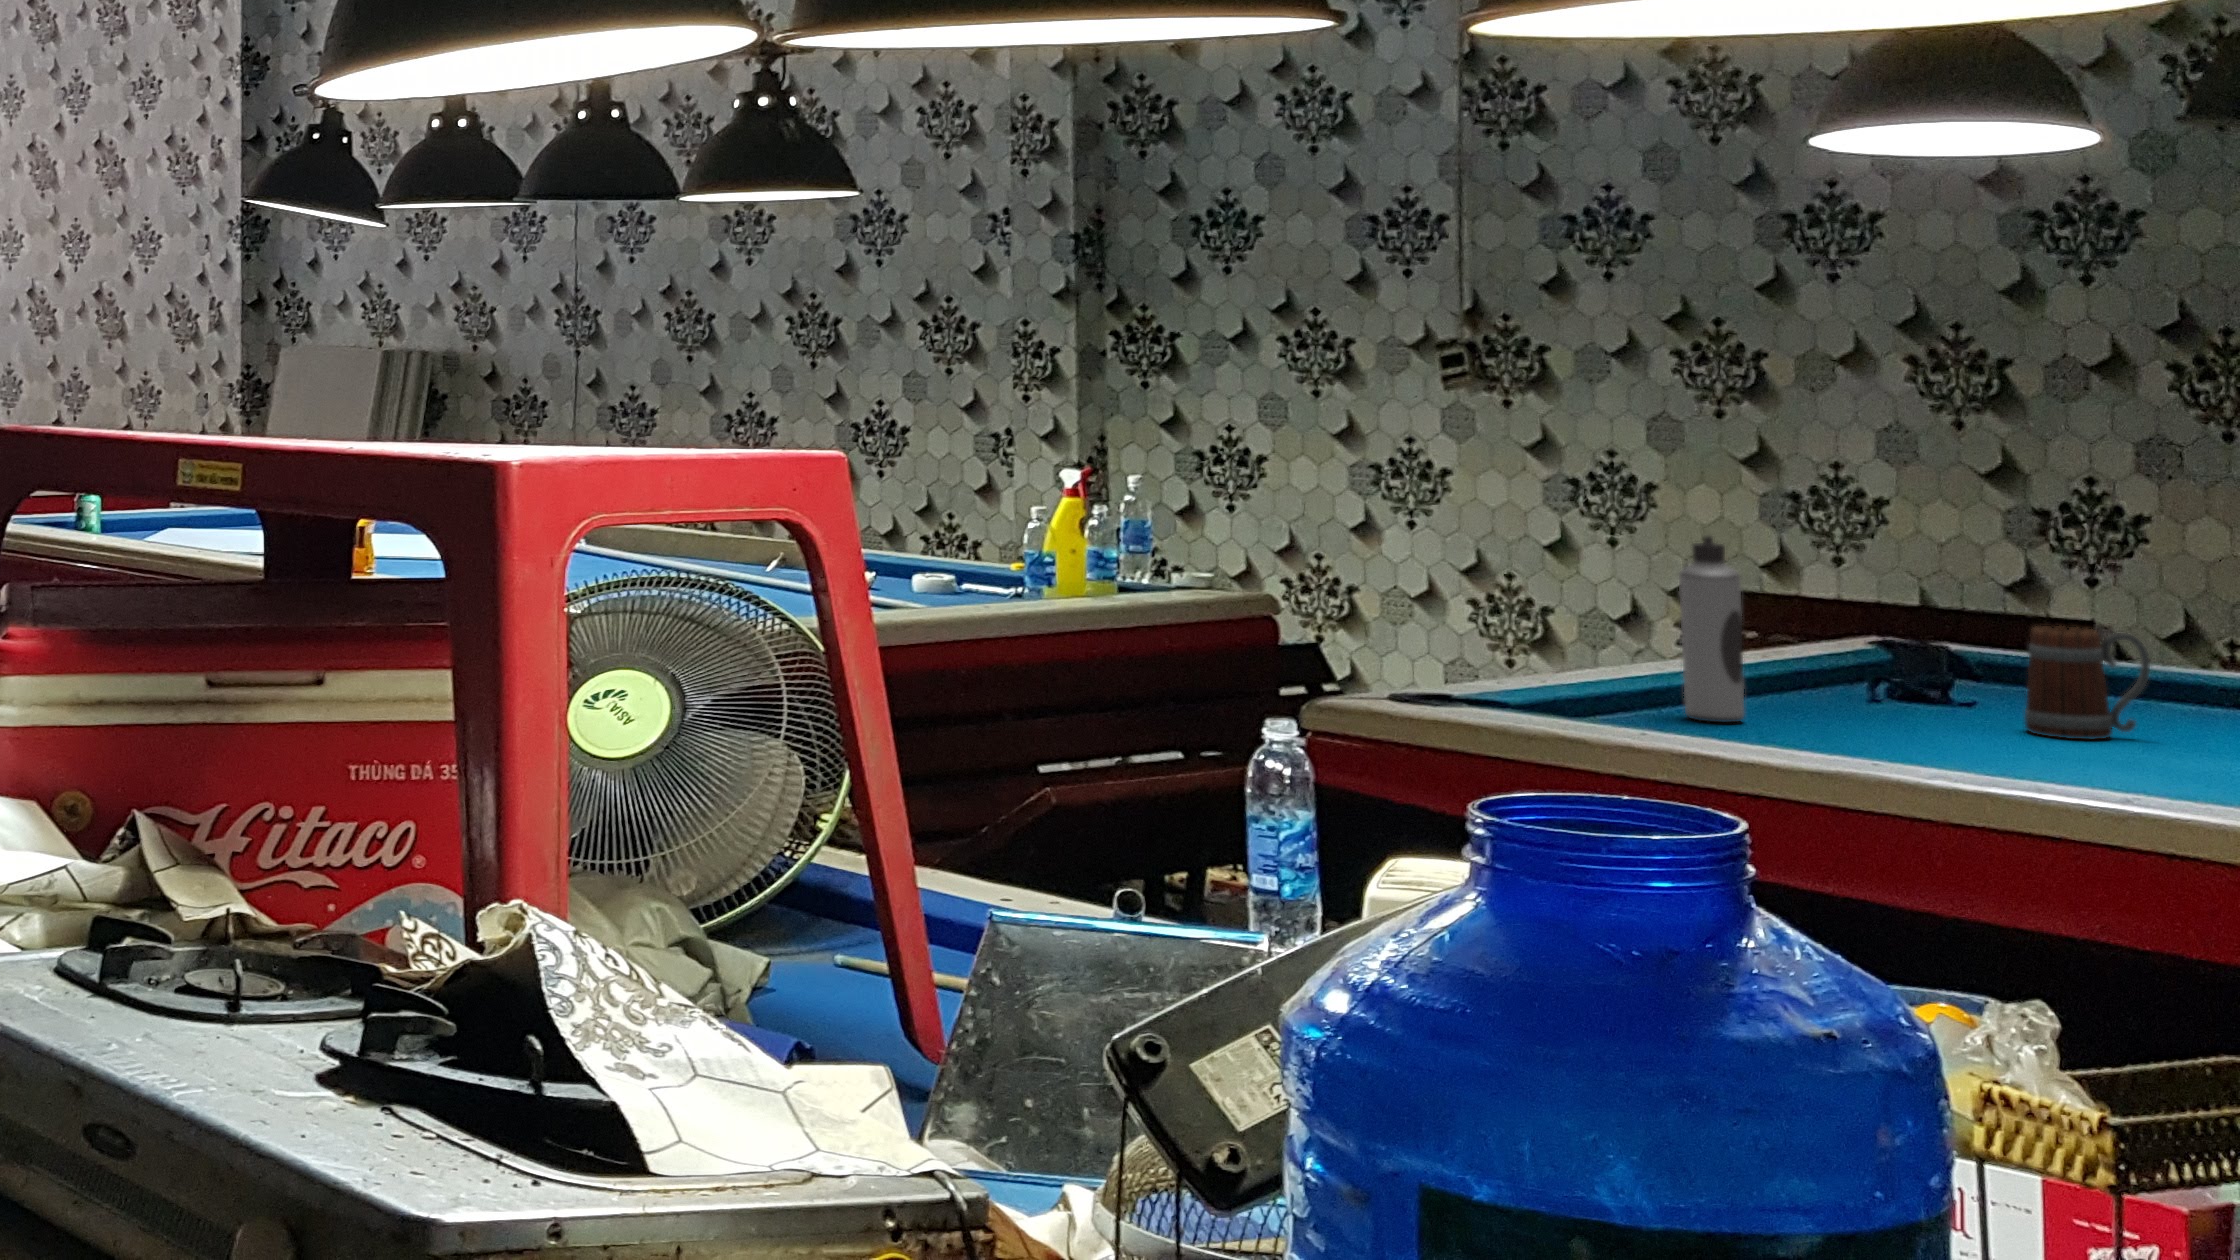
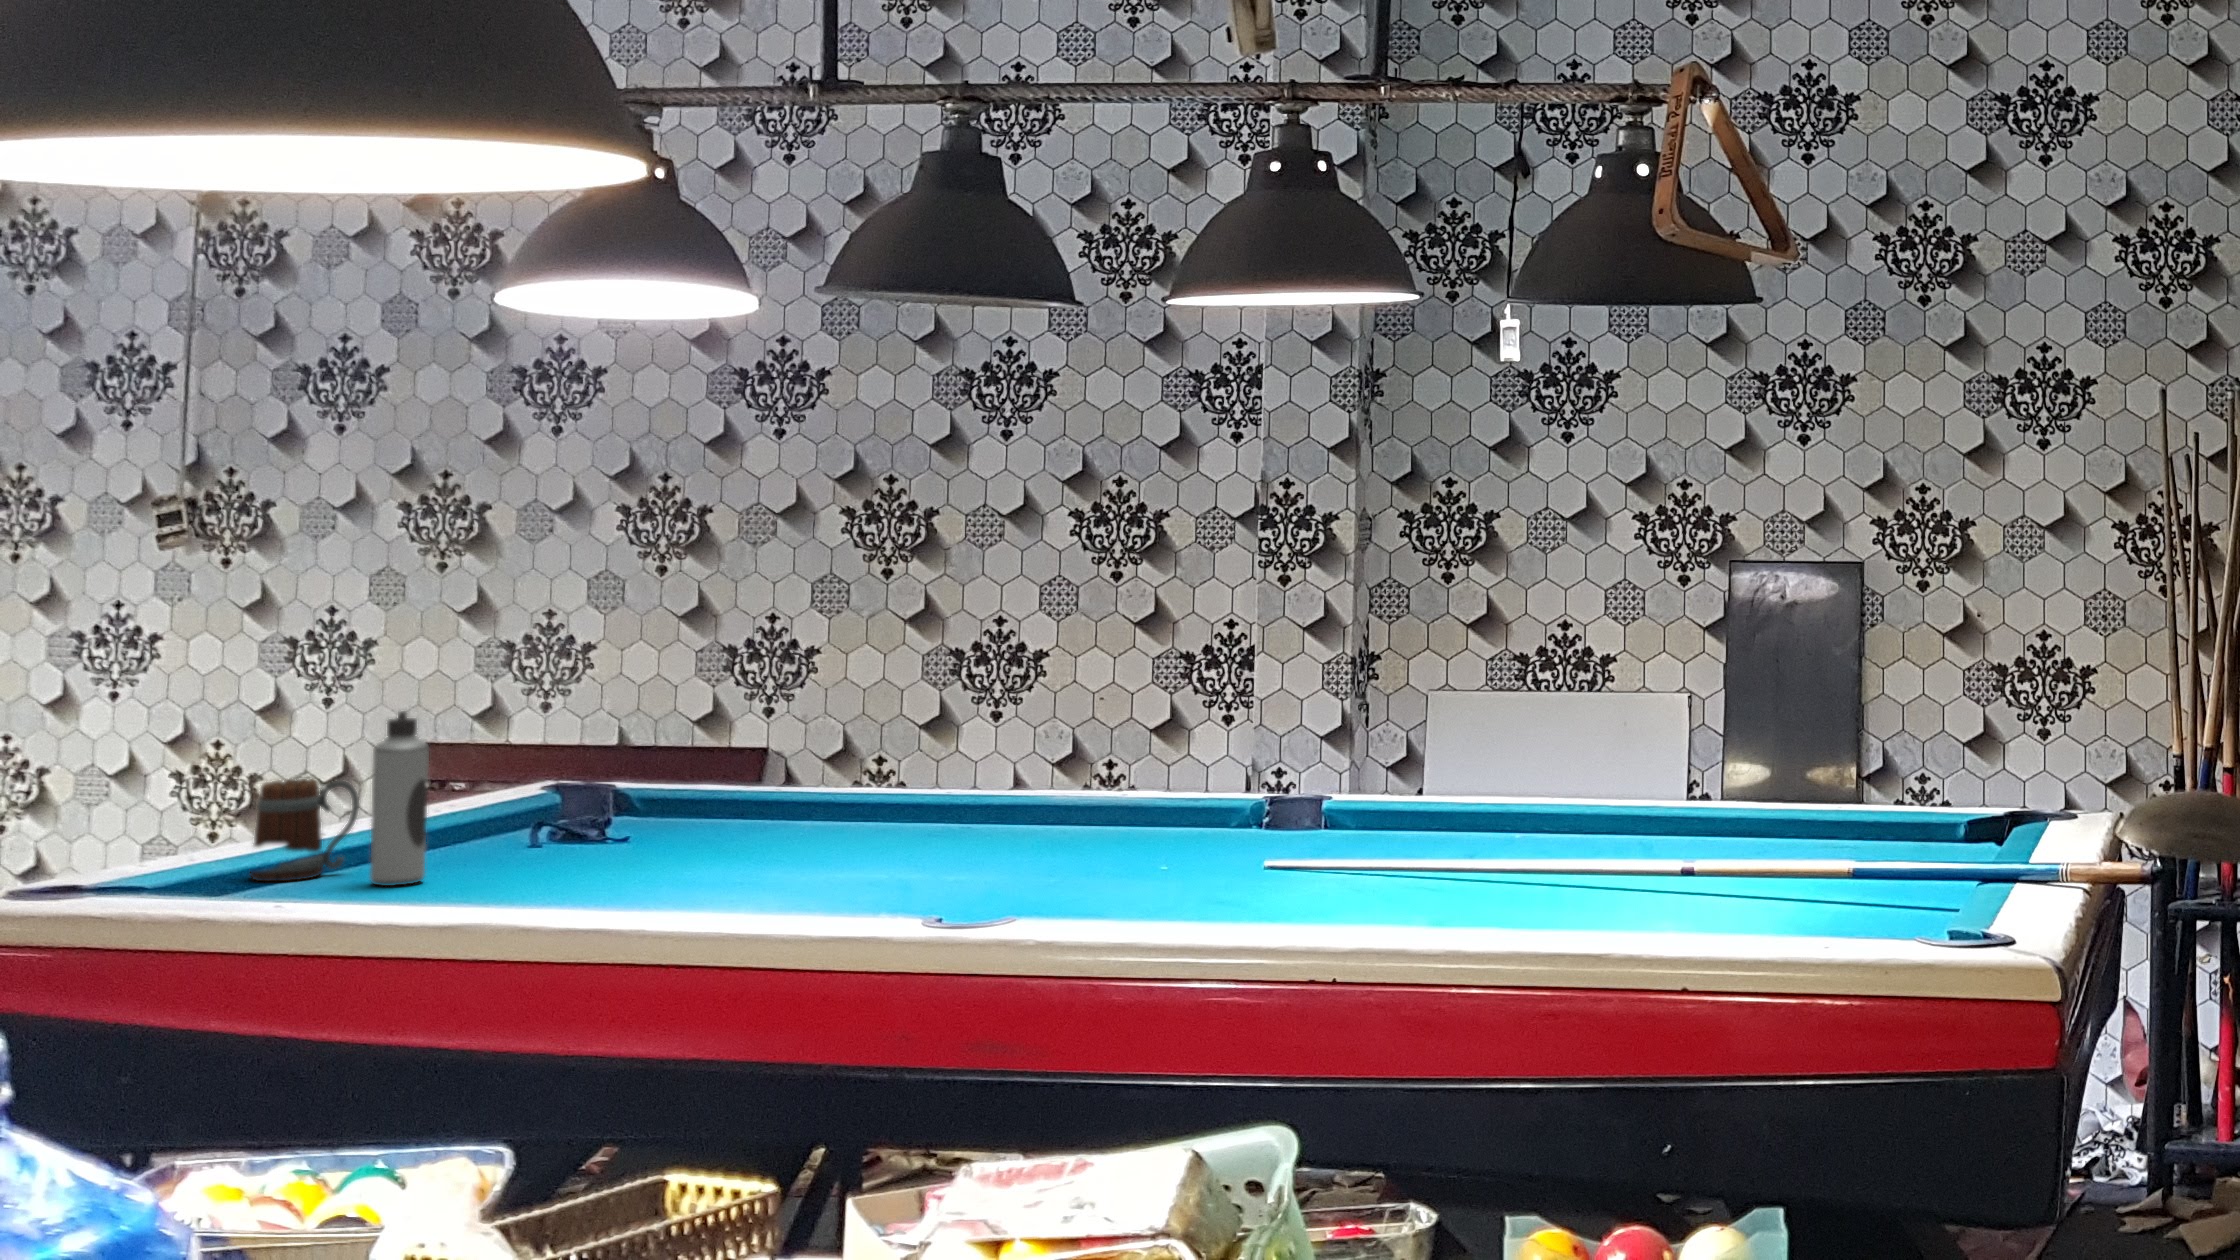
beer mug: present [2024,626,2150,739] -> present [250,779,359,881]

